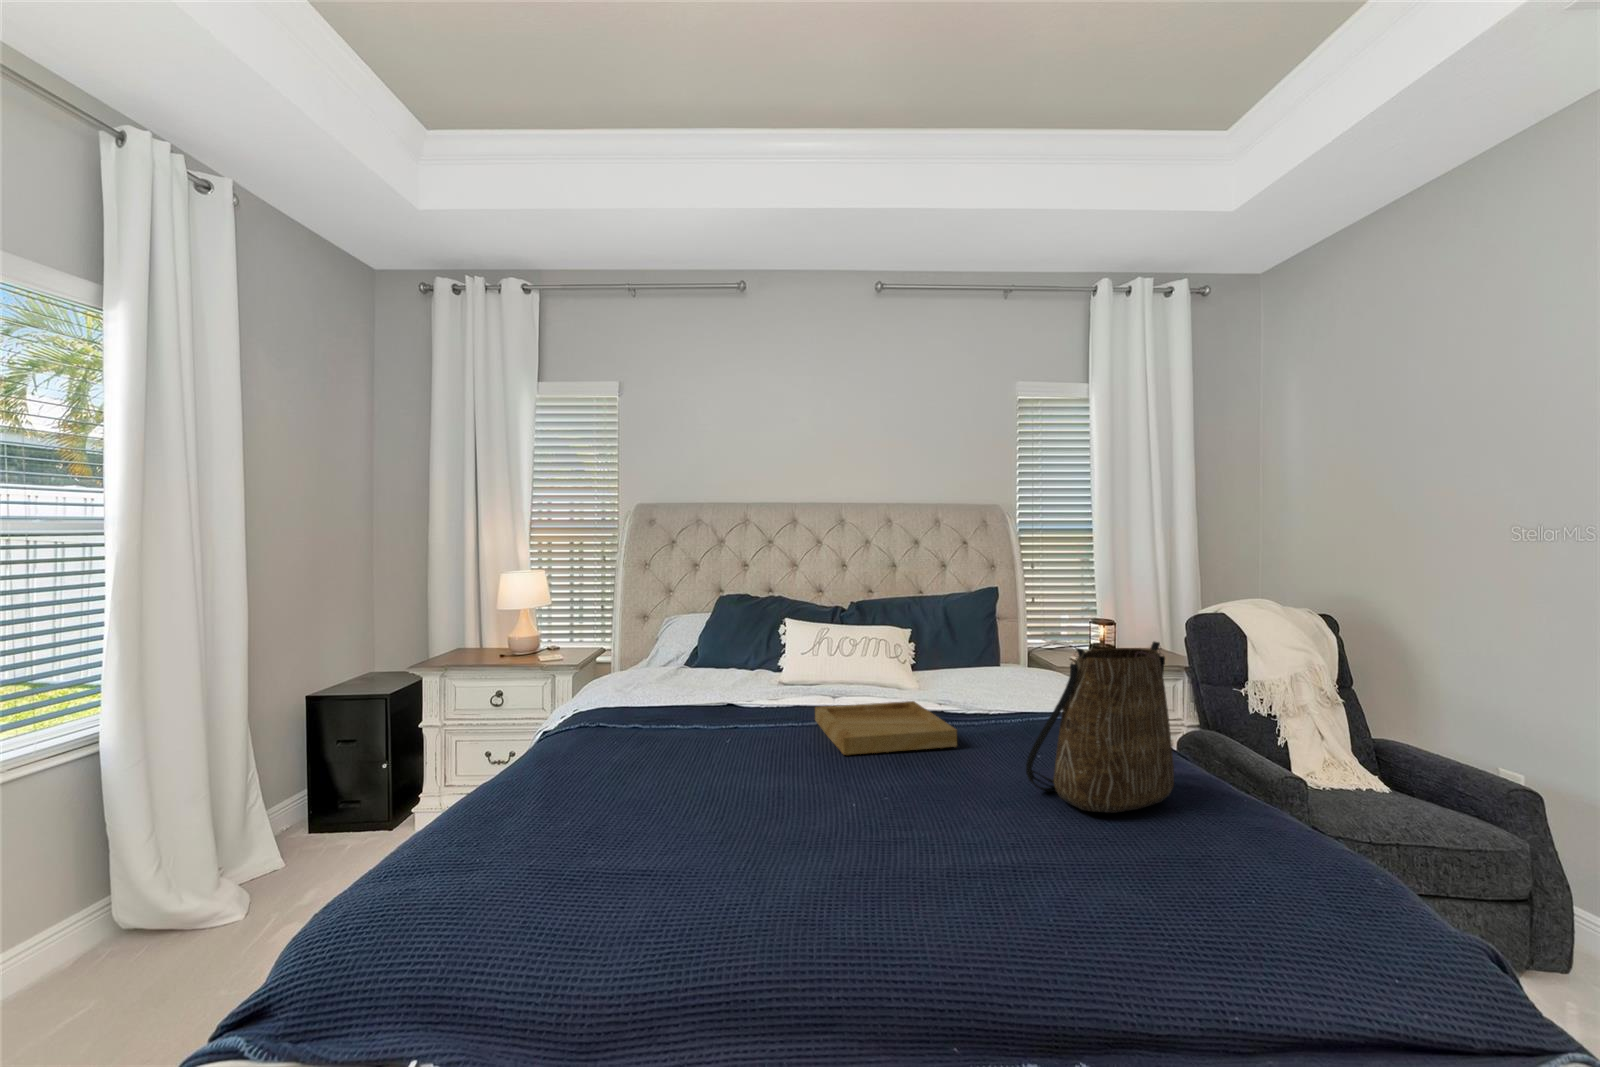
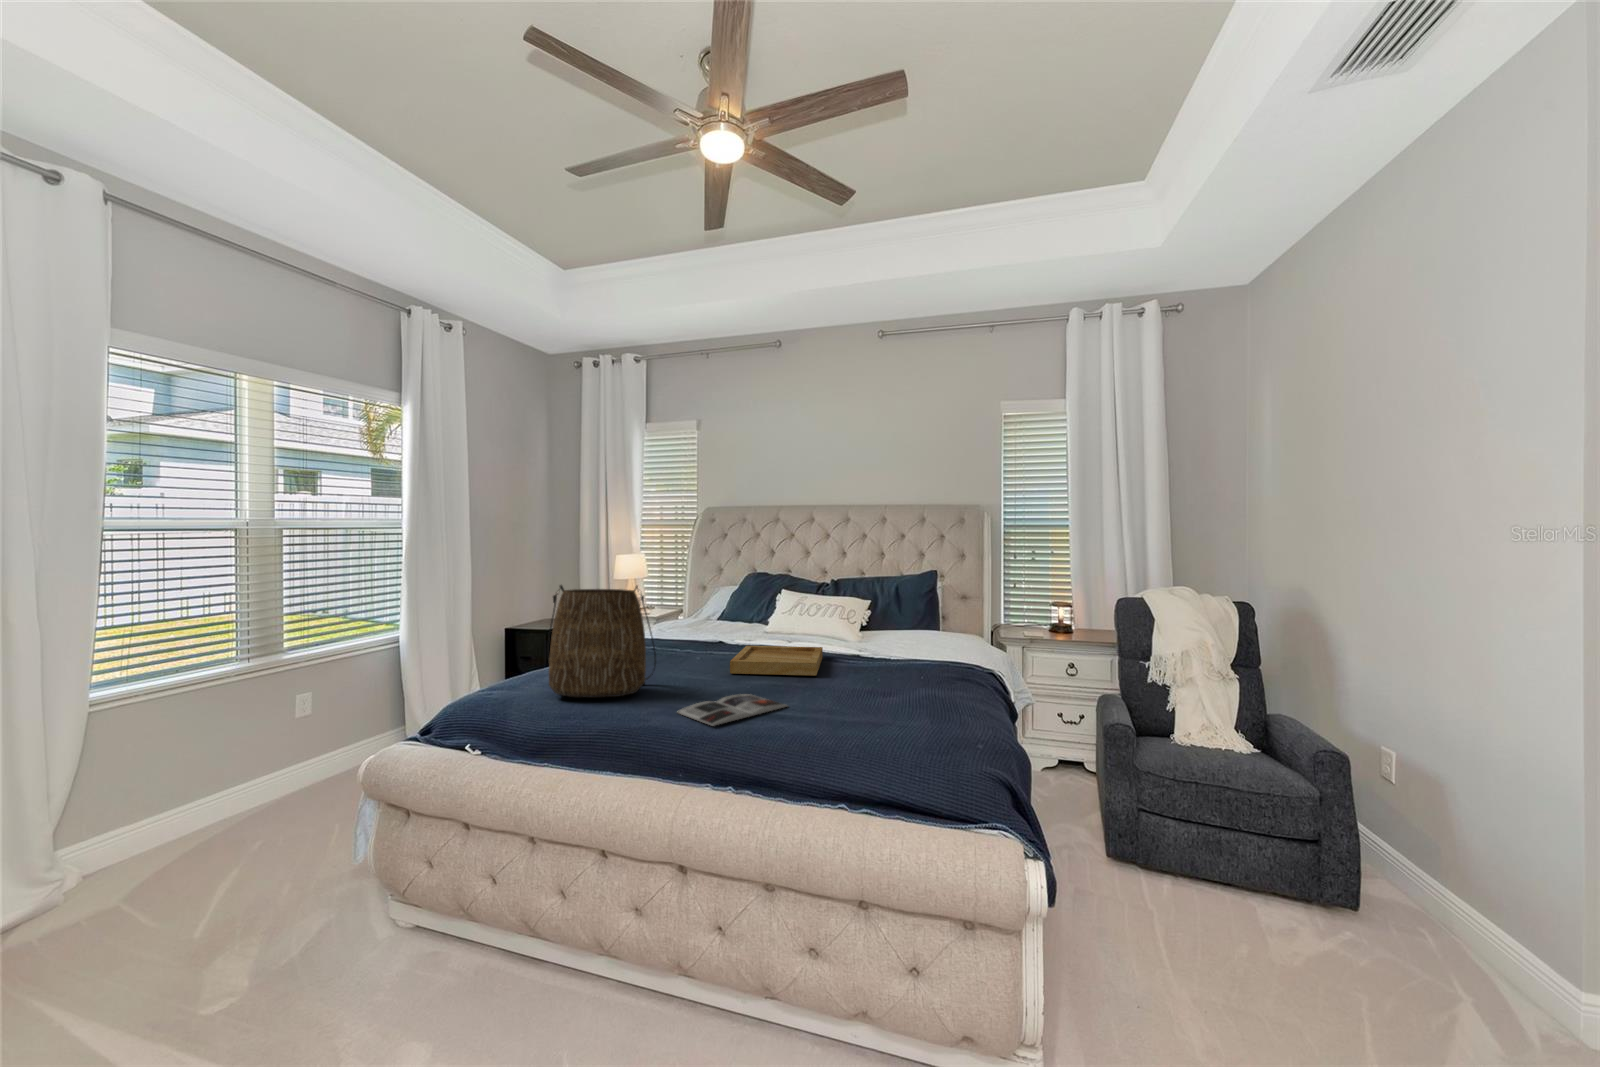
tote bag: present [1026,642,1174,813] -> present [547,585,656,698]
magazine: none [874,789,998,857] -> present [677,694,787,726]

